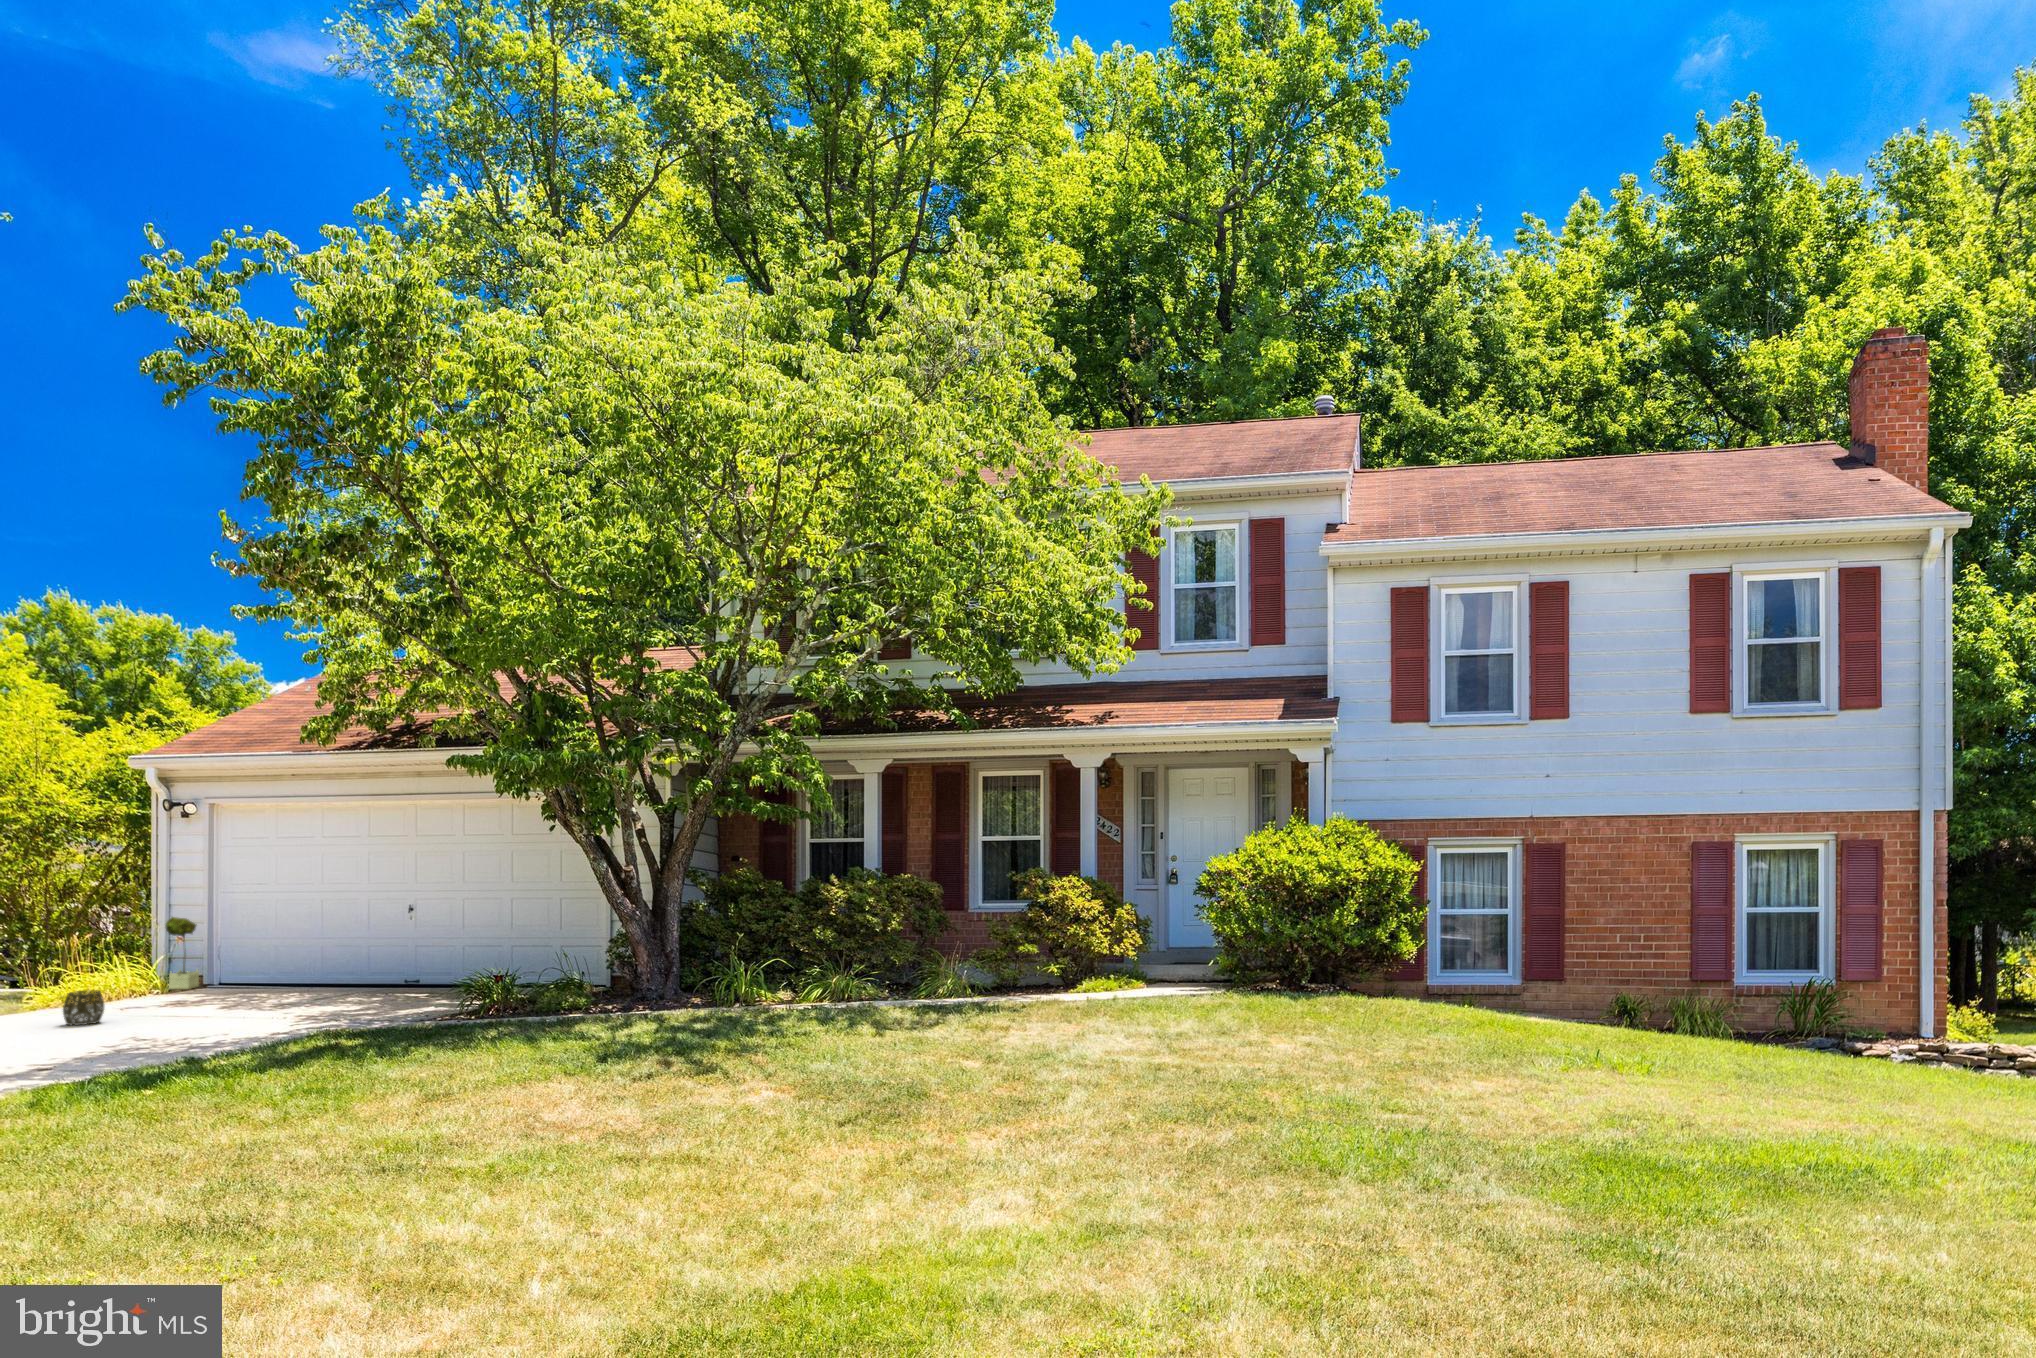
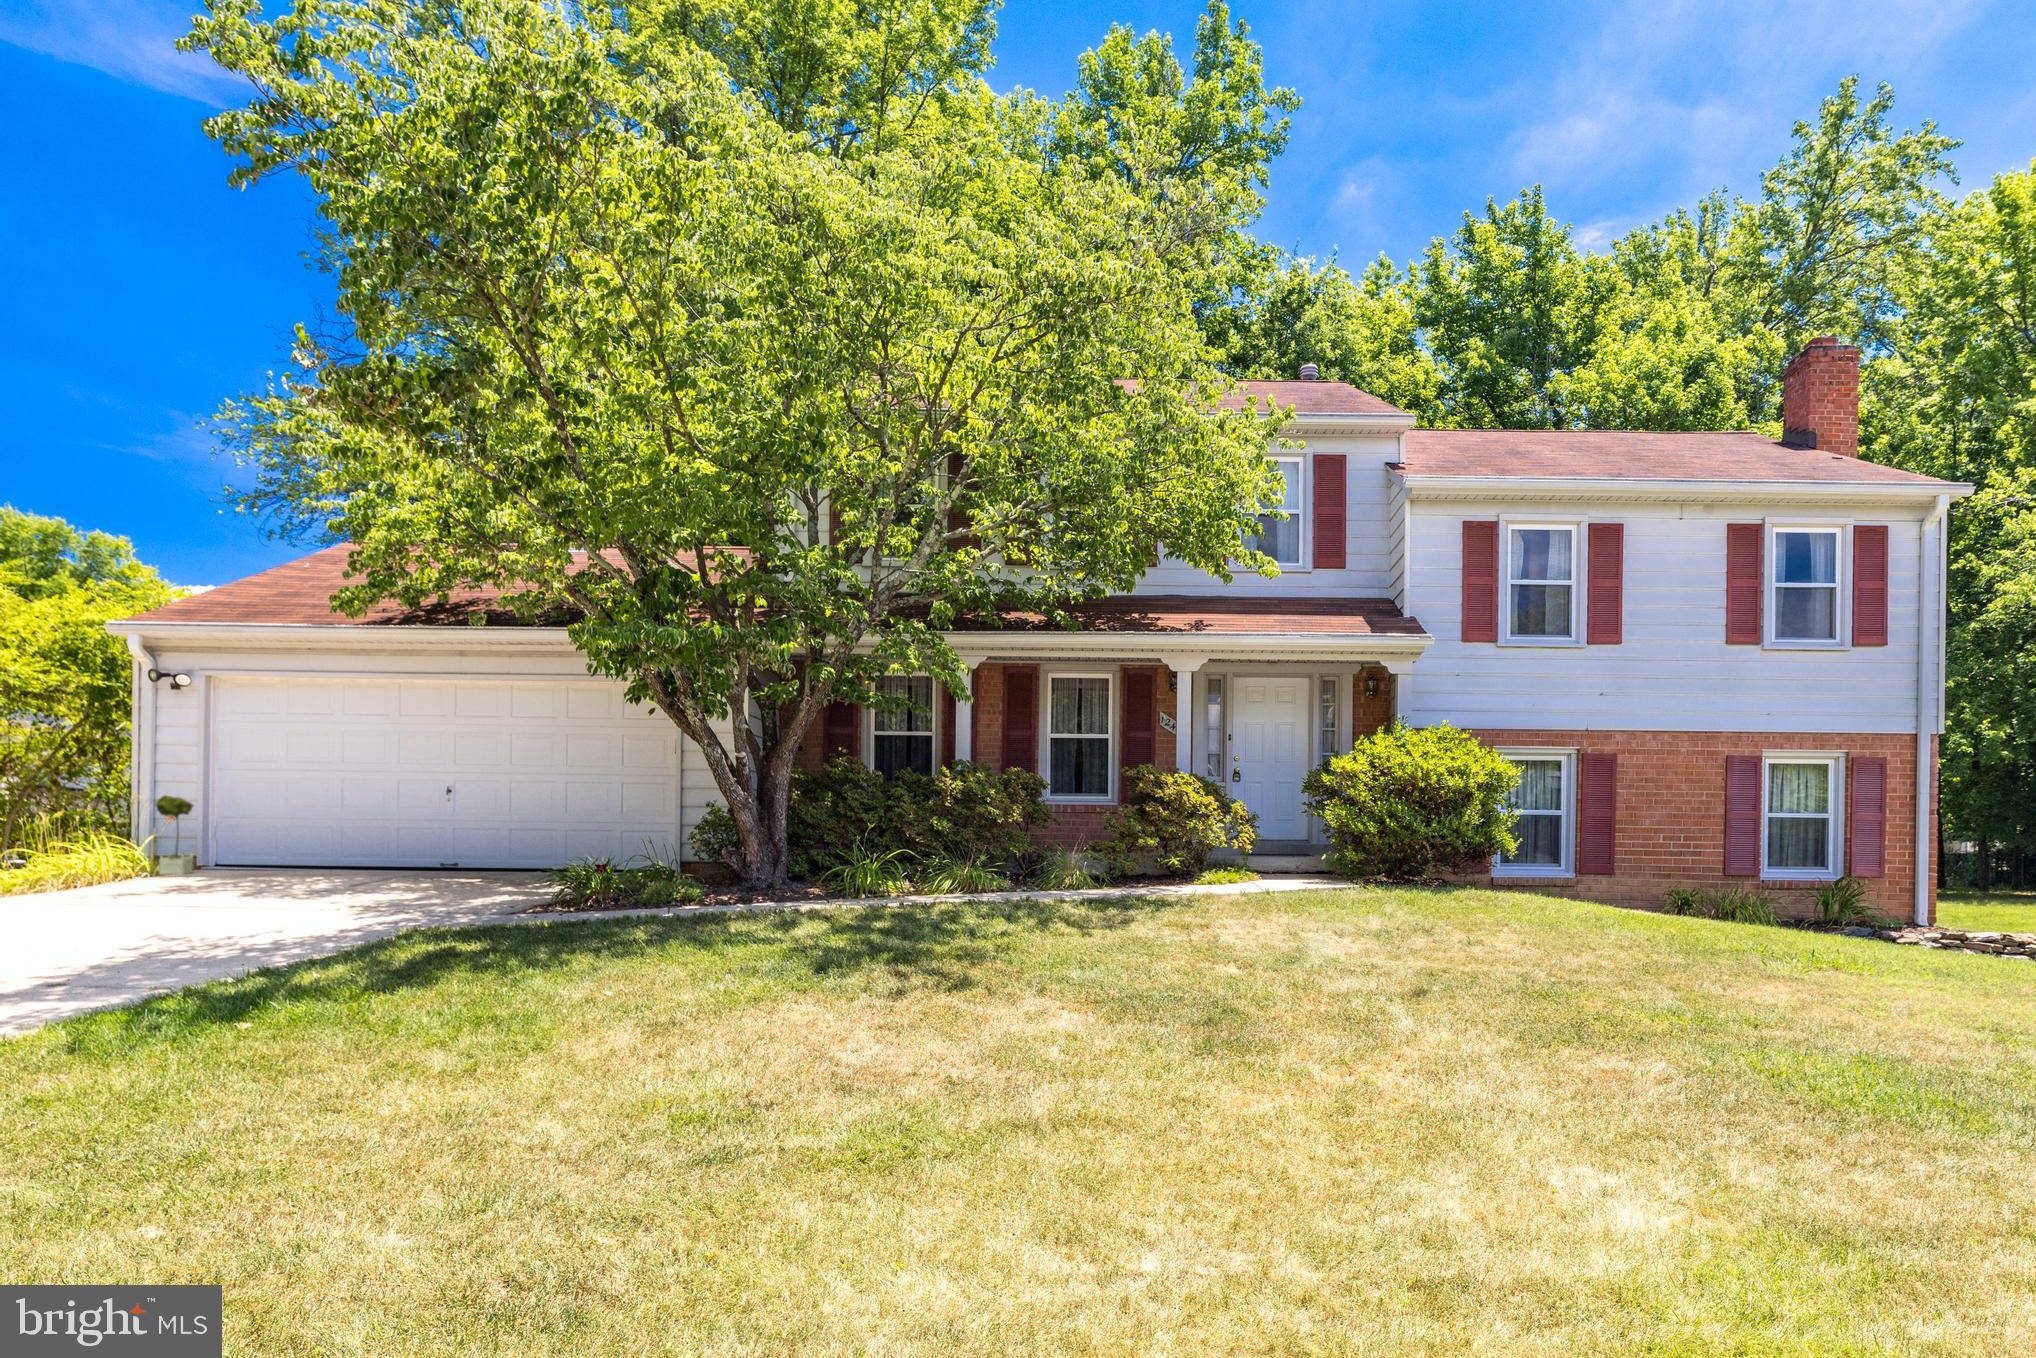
woven basket: present [63,990,104,1025] -> none [66,871,120,911]

